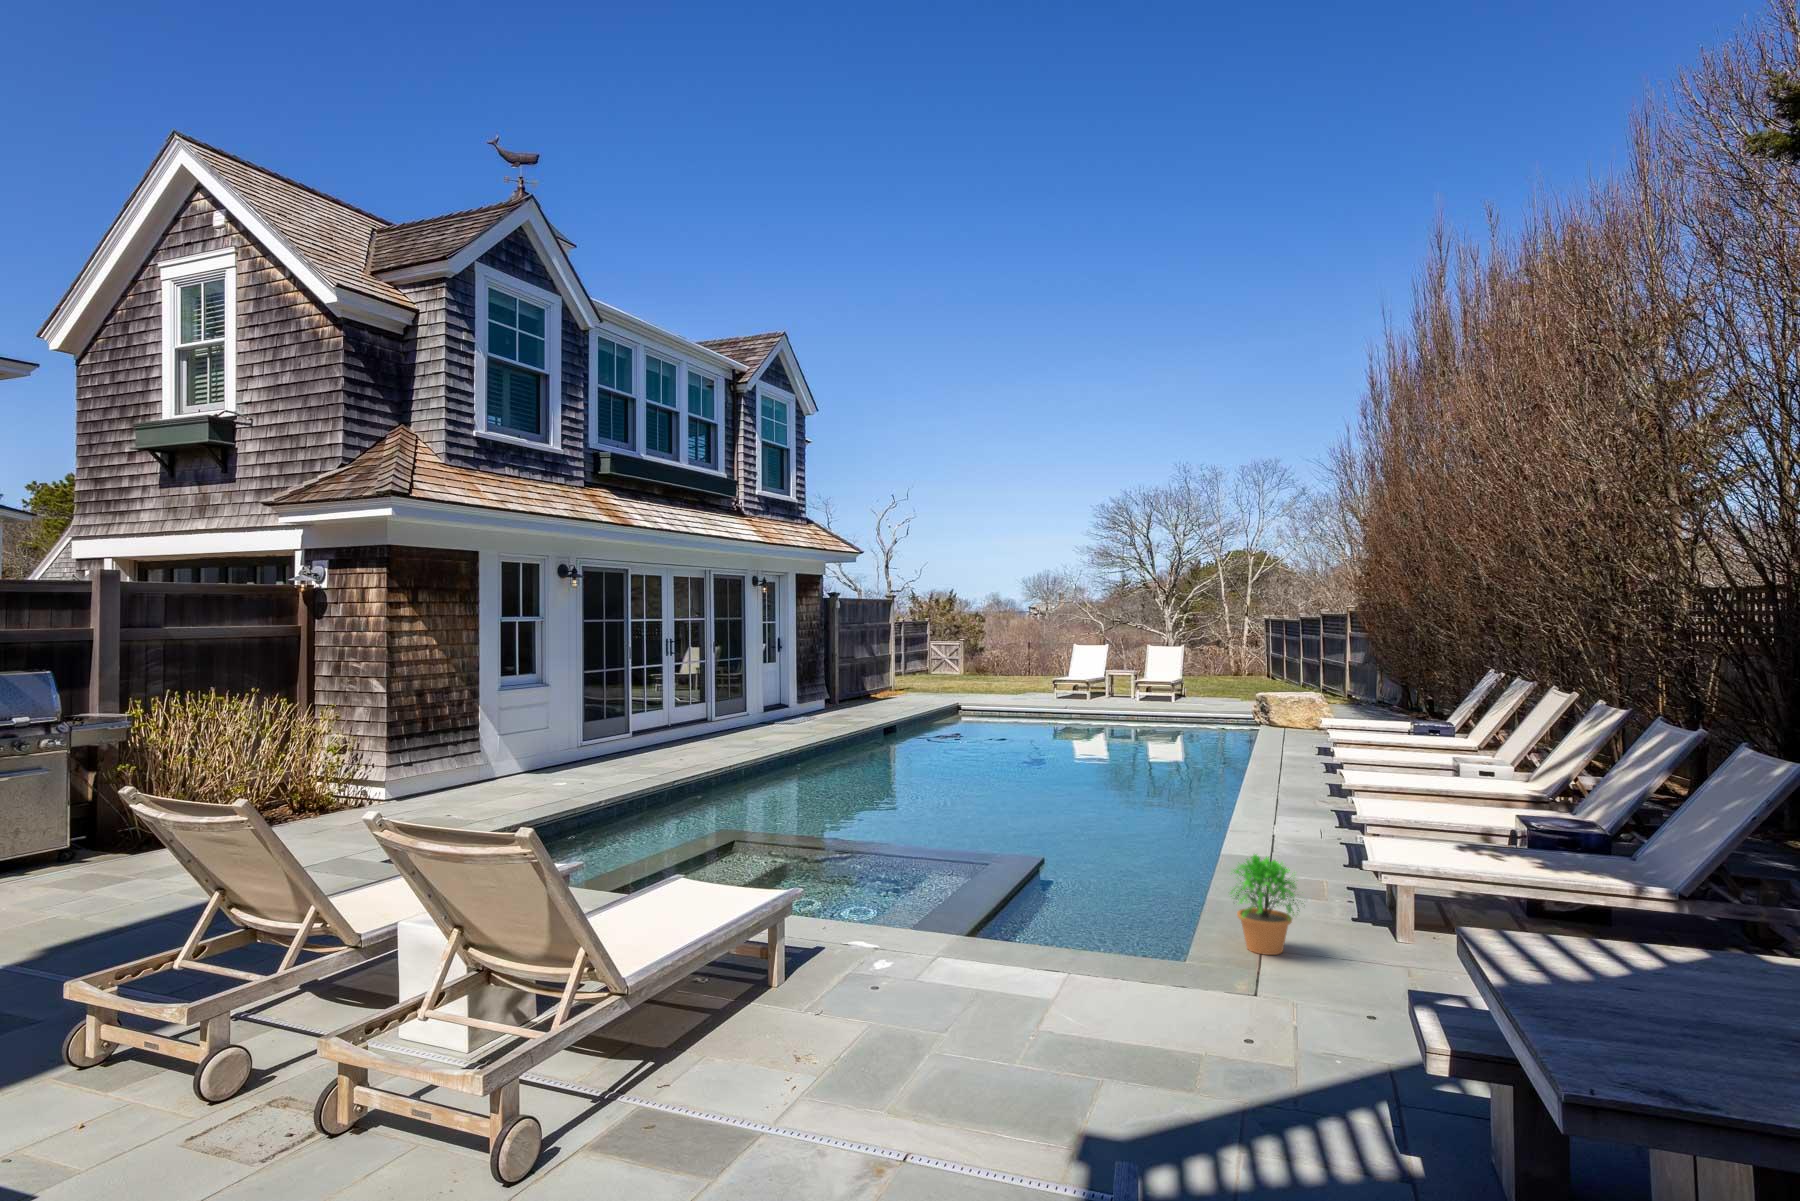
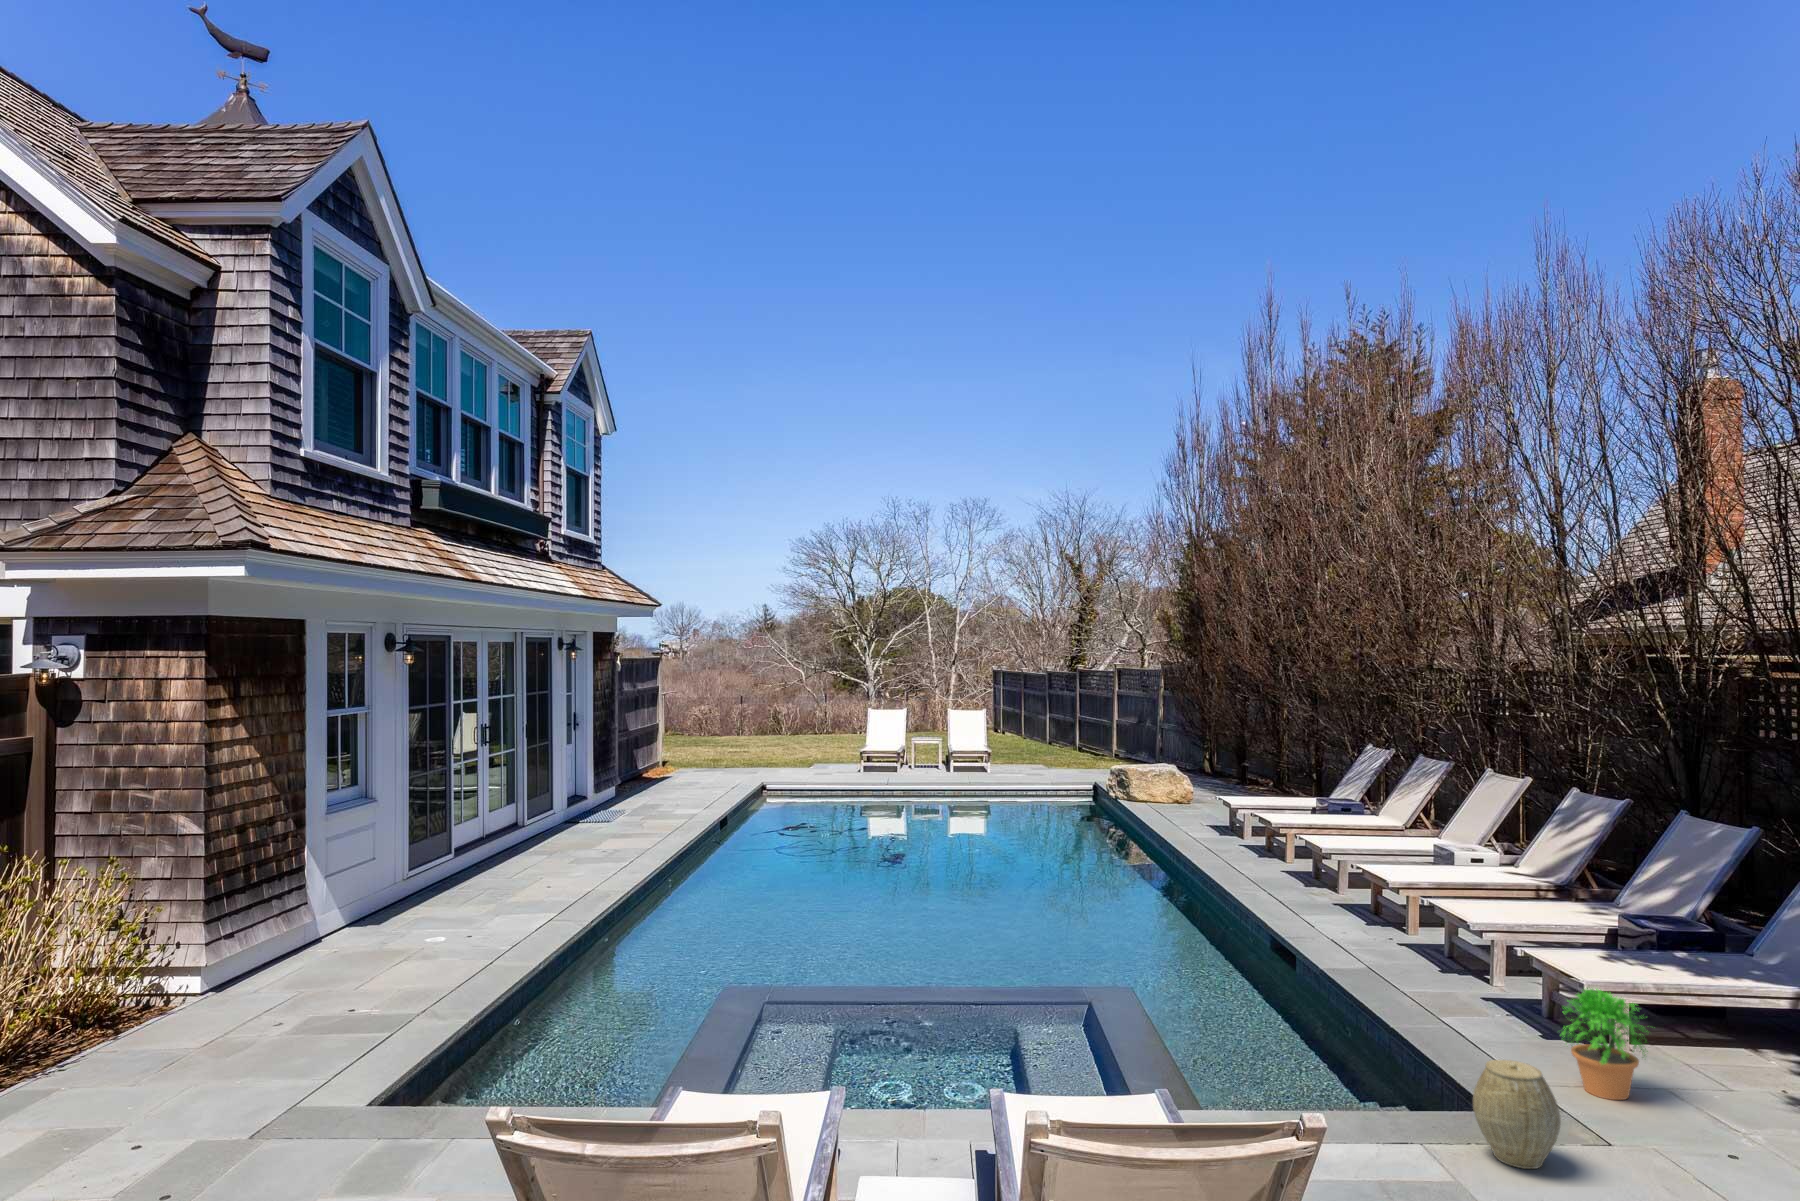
woven basket: none [1051,888,1116,974] -> present [1473,1060,1561,1169]

